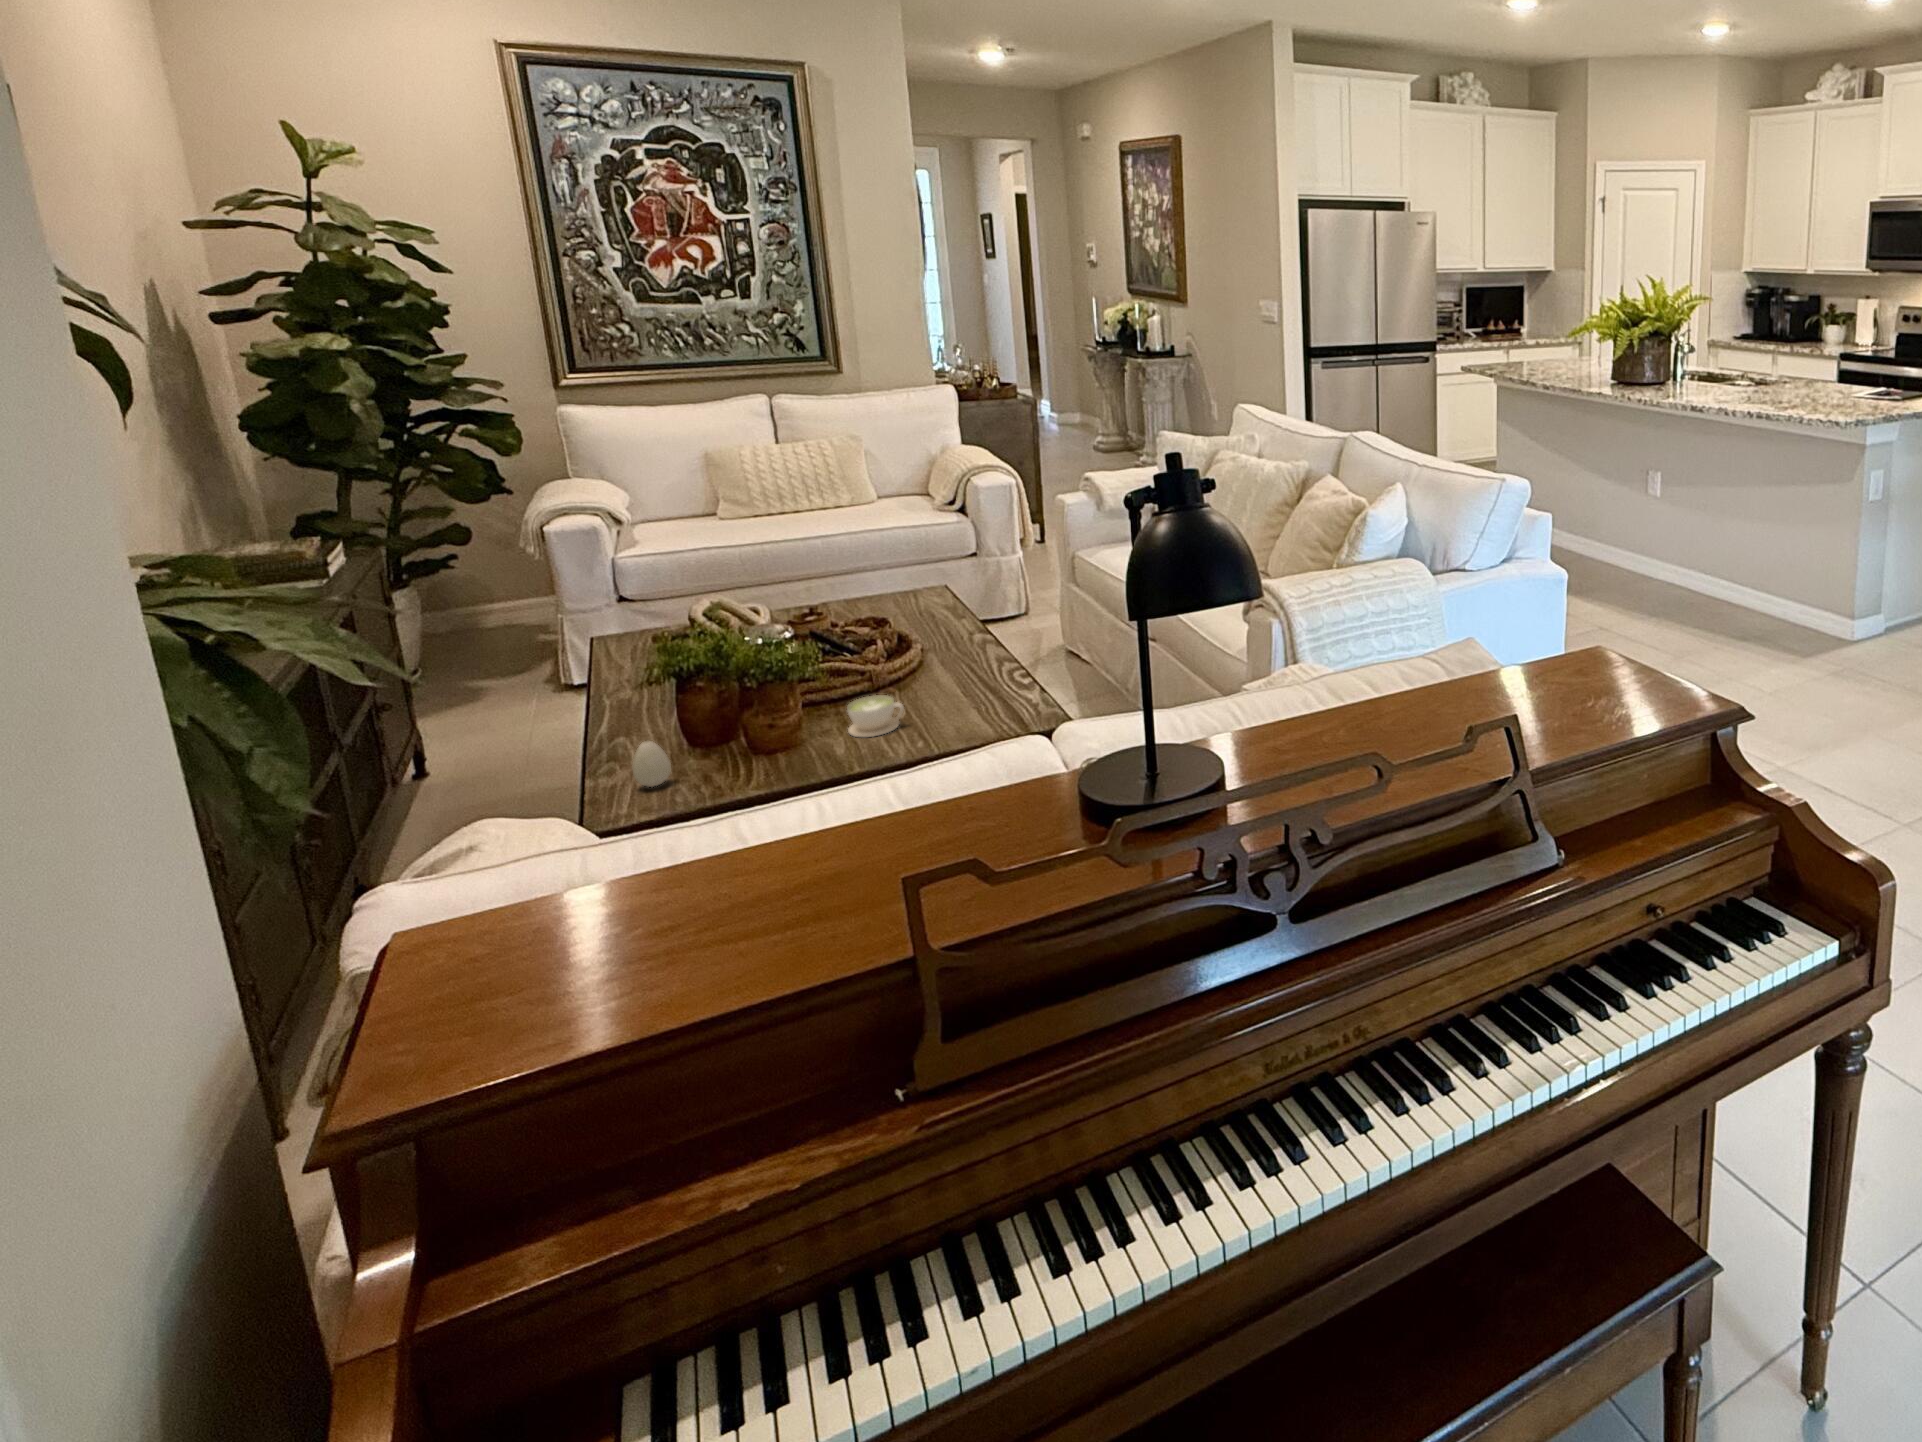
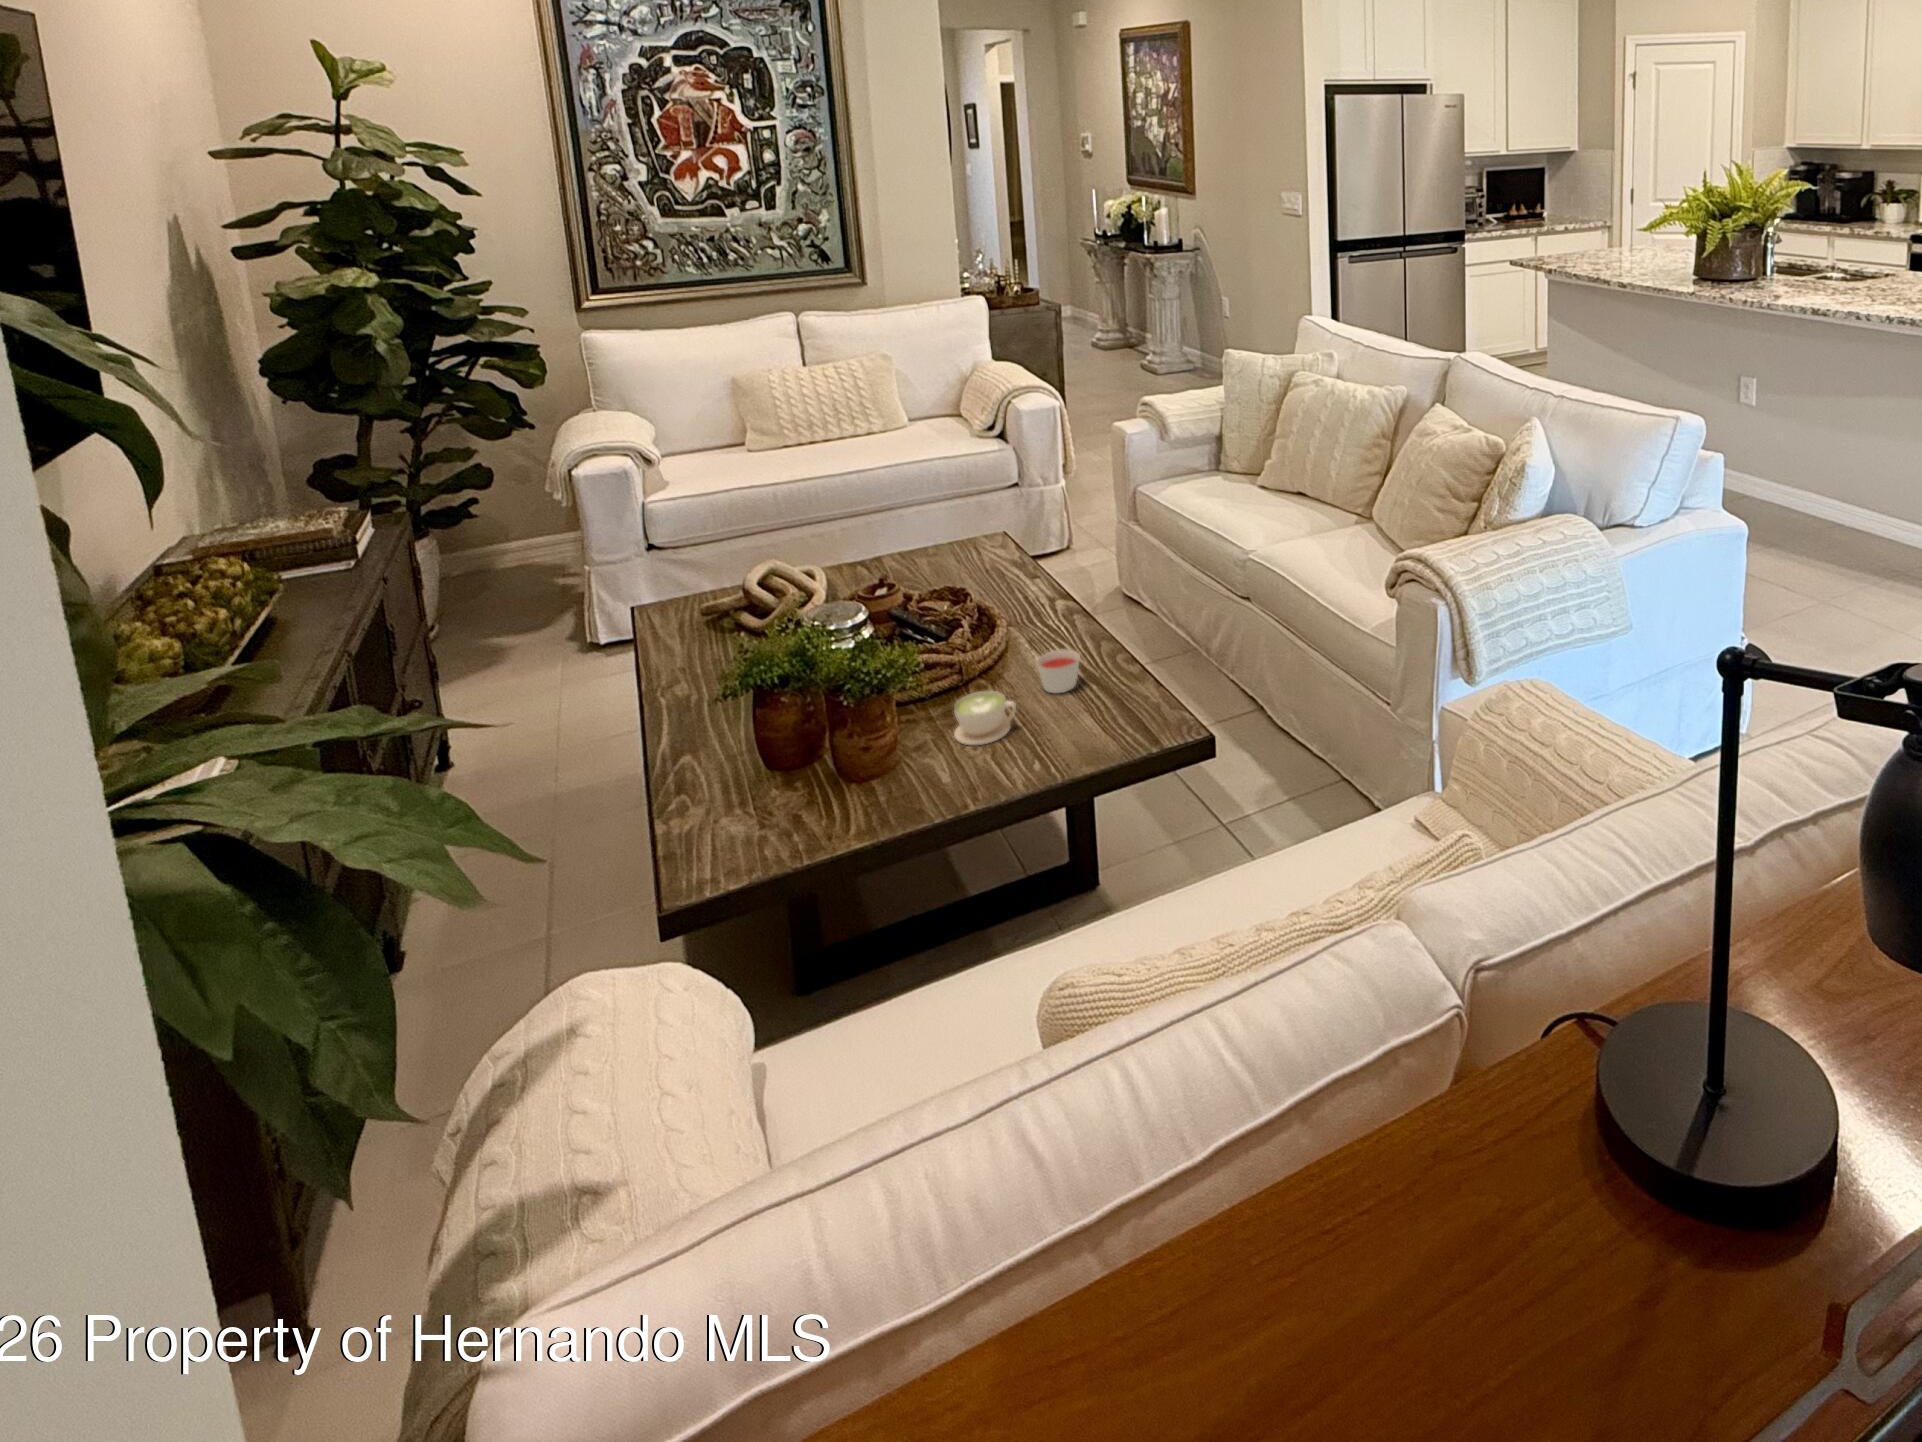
candle: none [931,668,971,703] -> present [1037,649,1080,693]
decorative egg: present [633,741,671,787] -> none [728,766,770,822]

